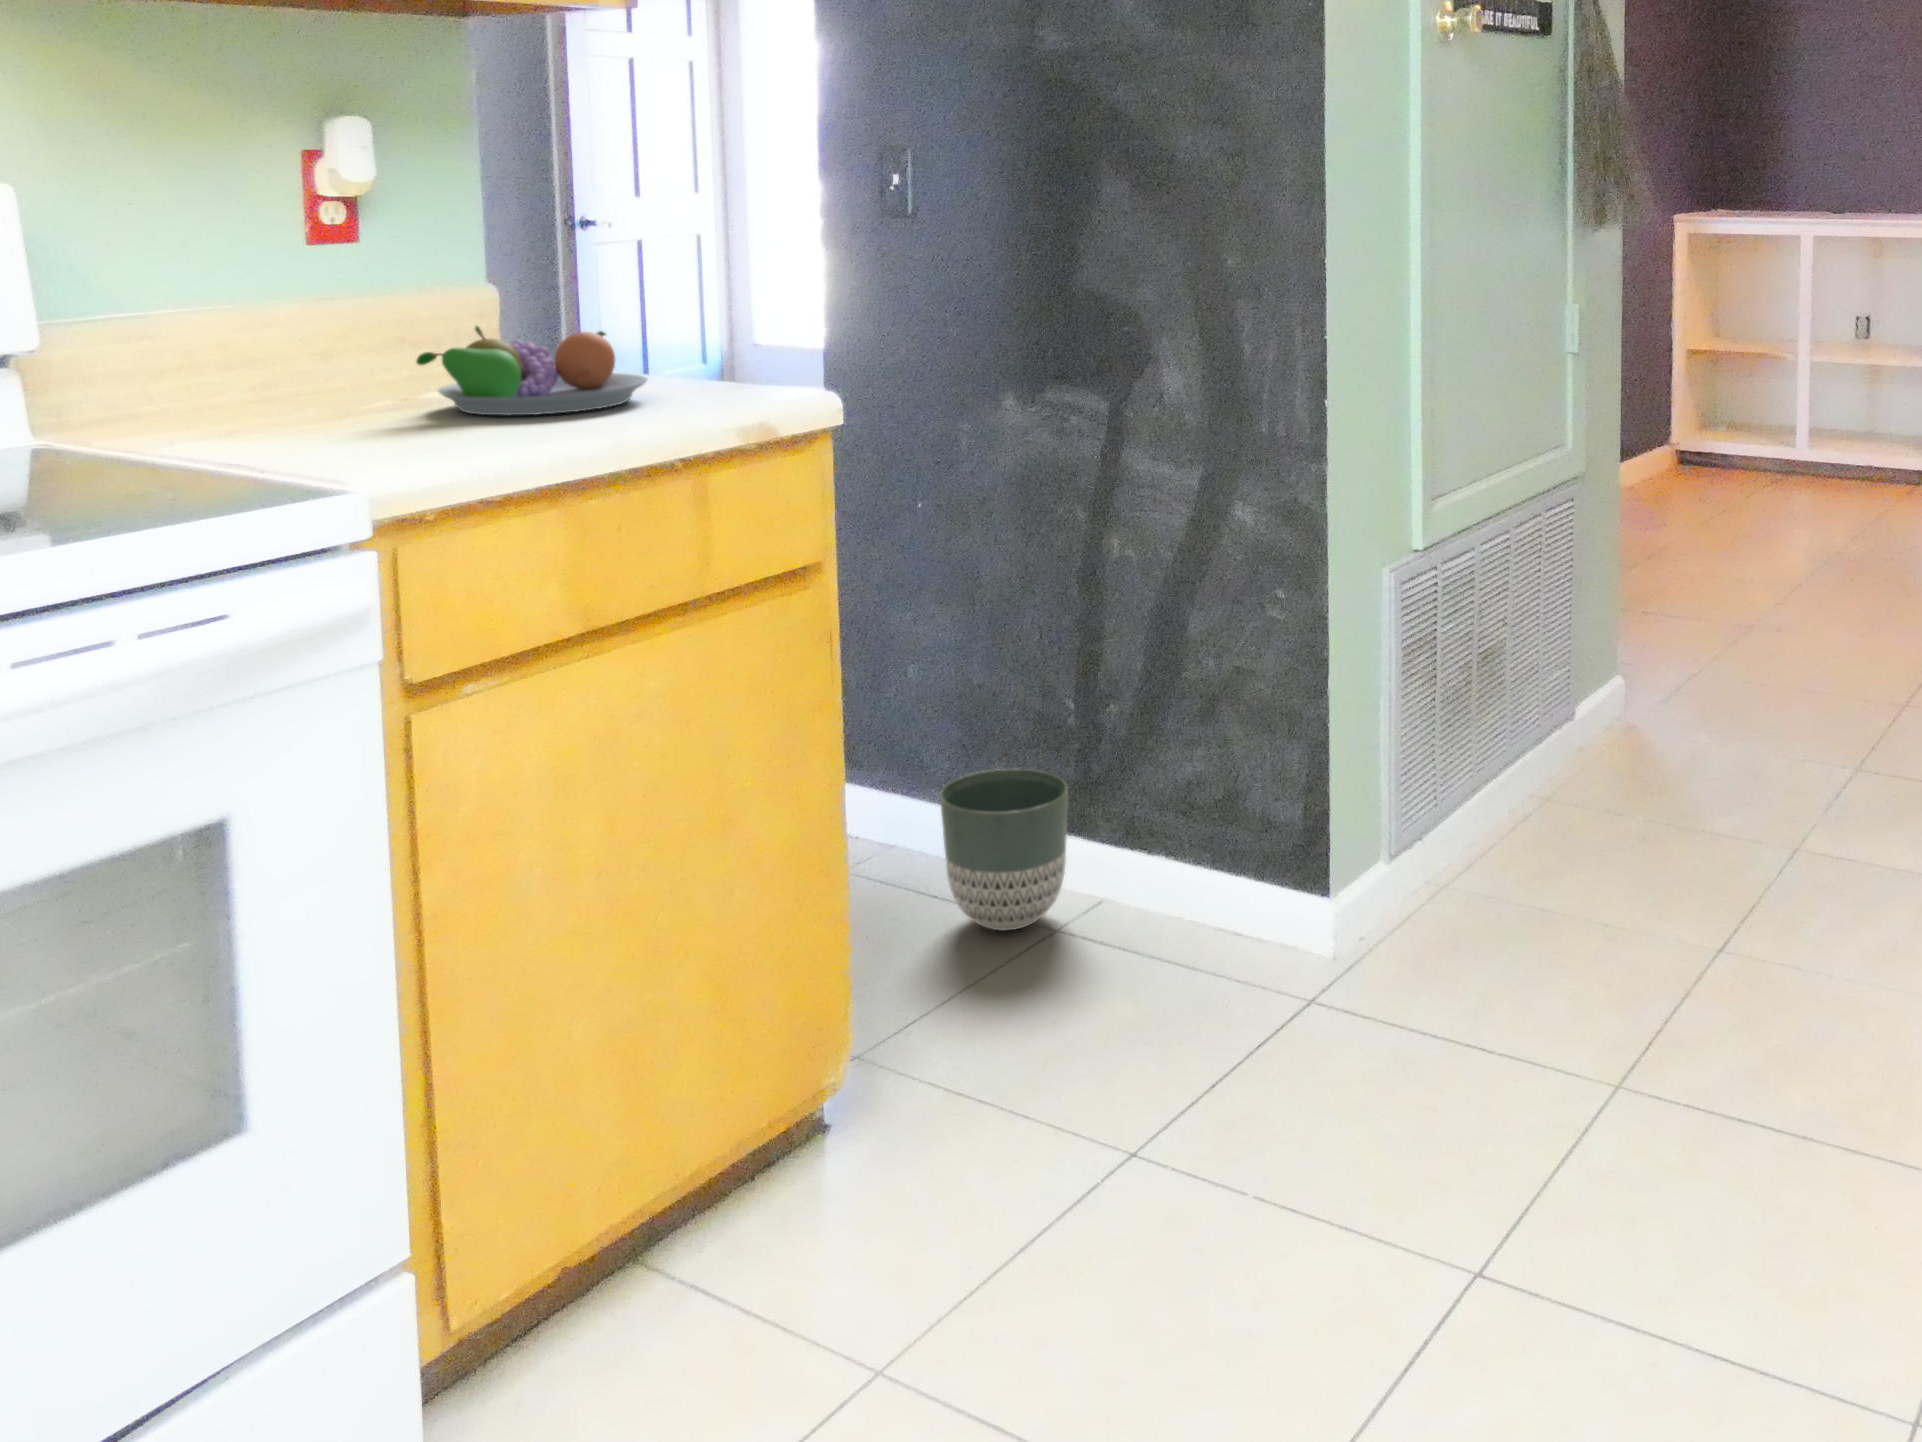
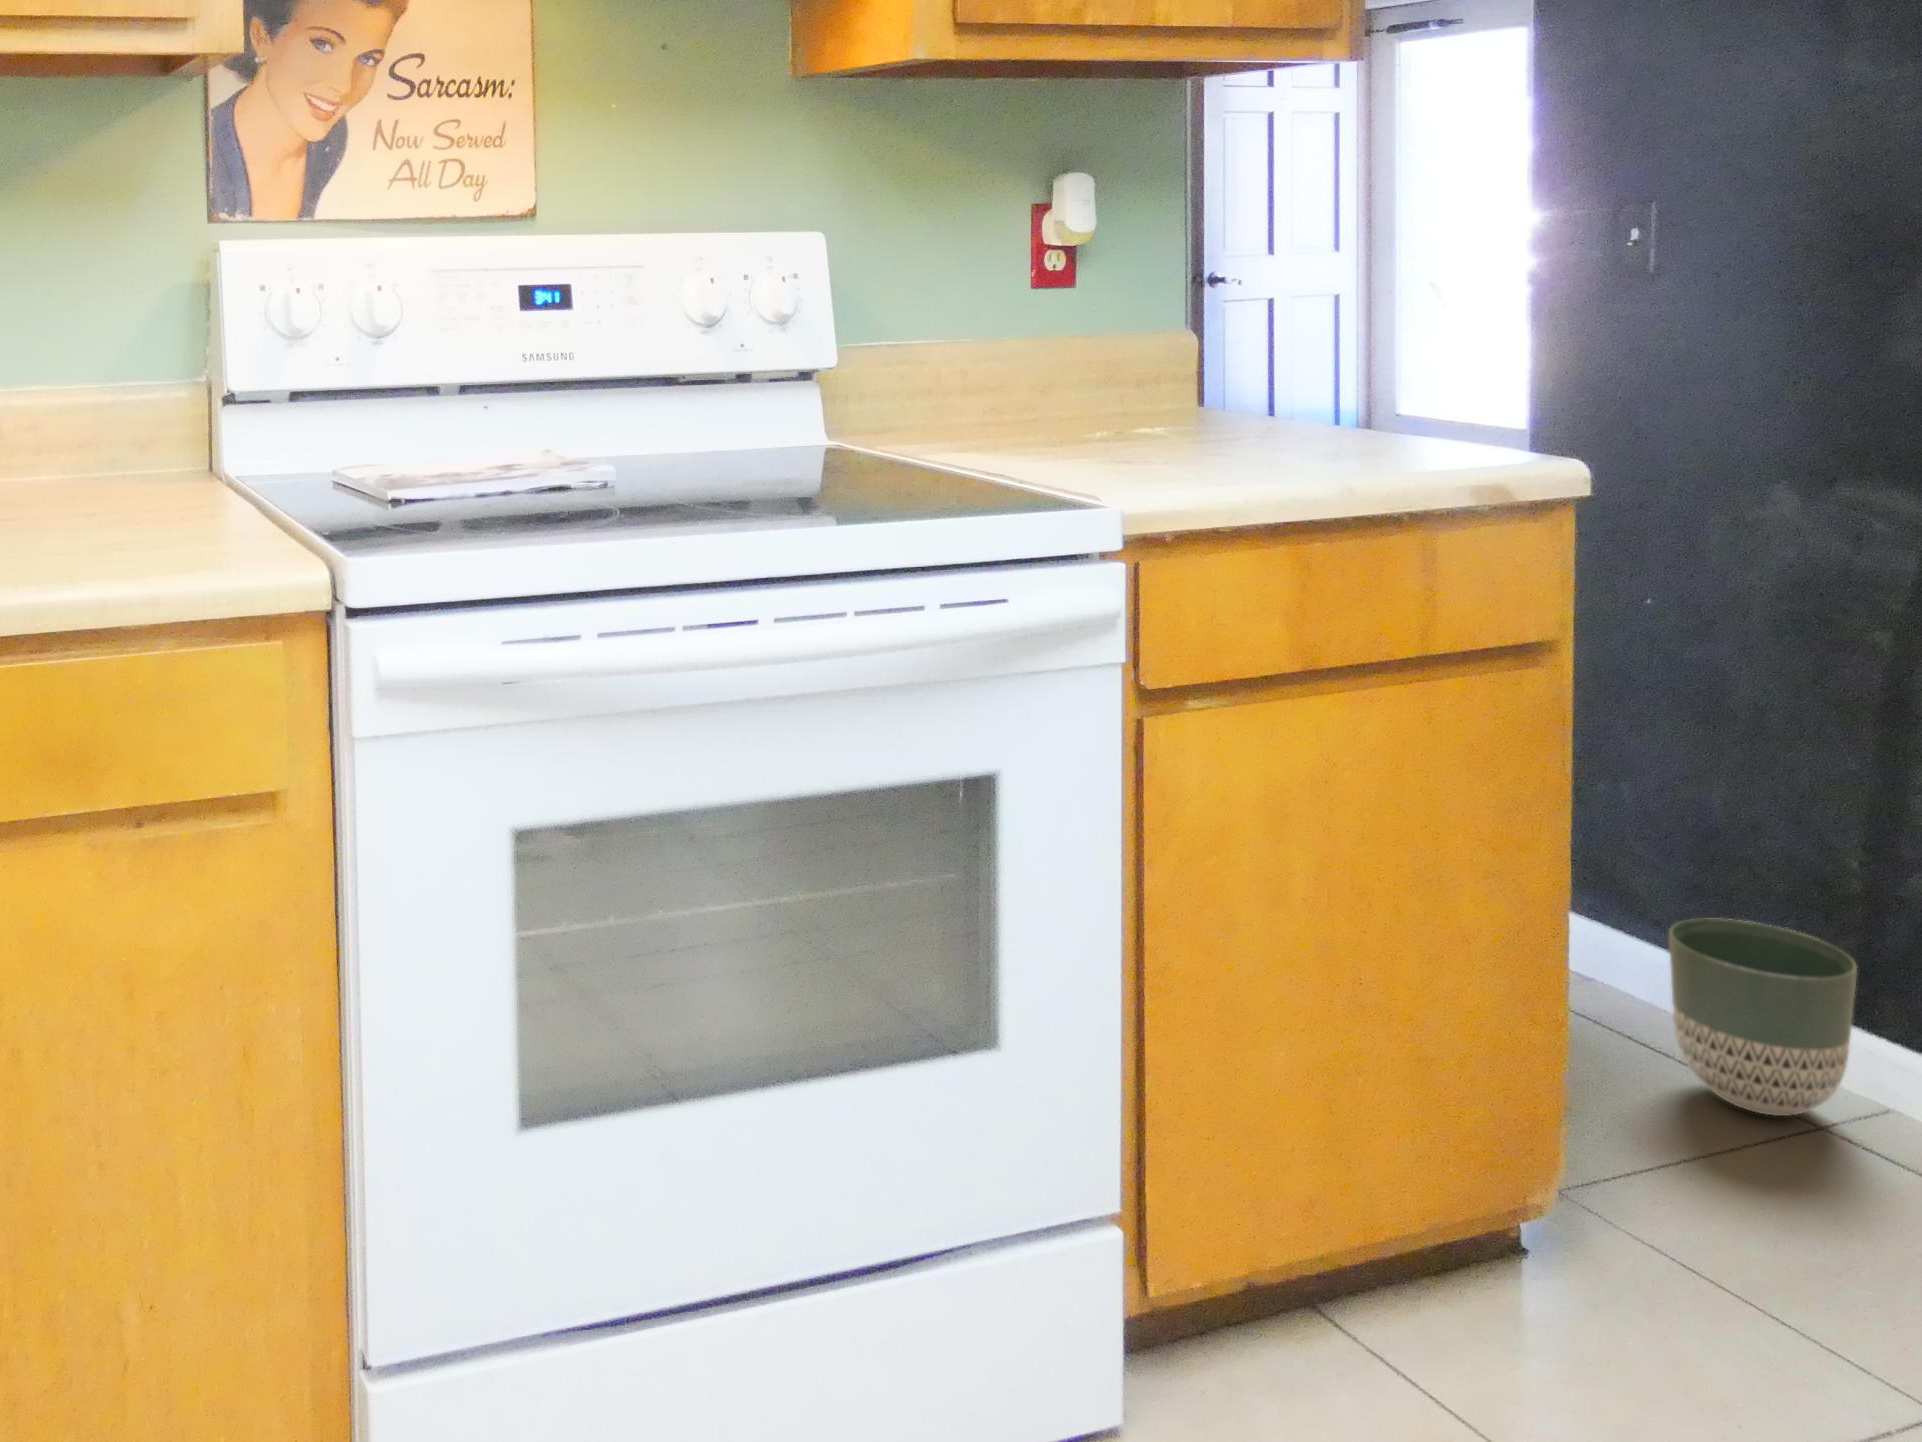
fruit bowl: present [416,326,648,415] -> none [1135,367,1362,456]

